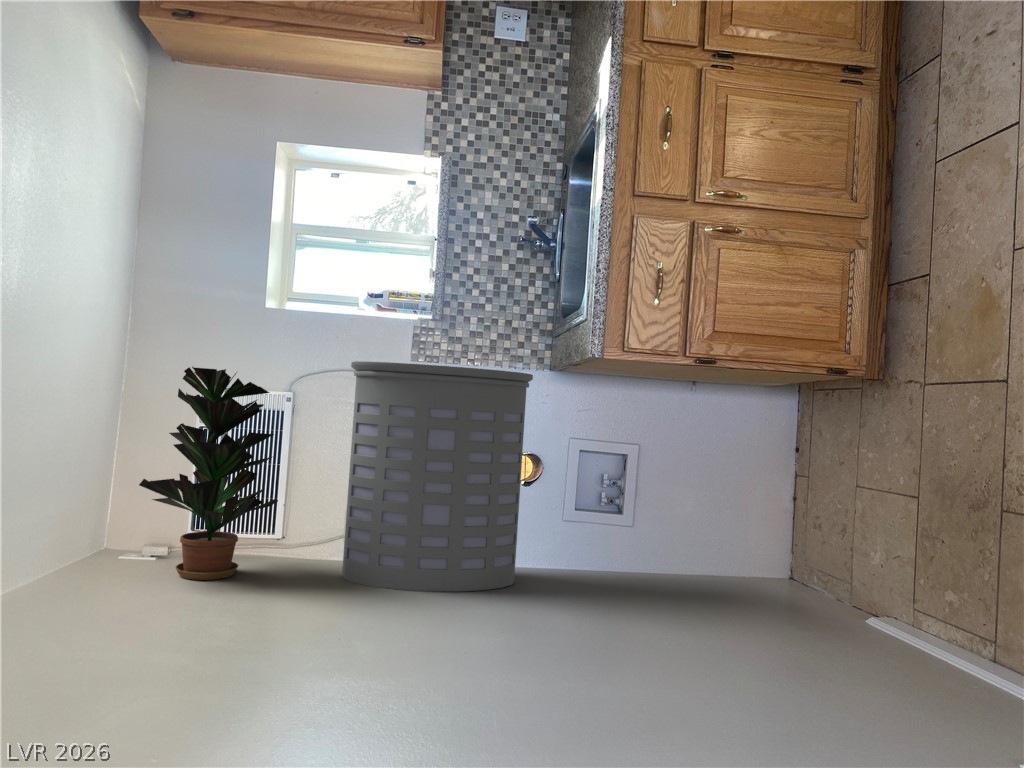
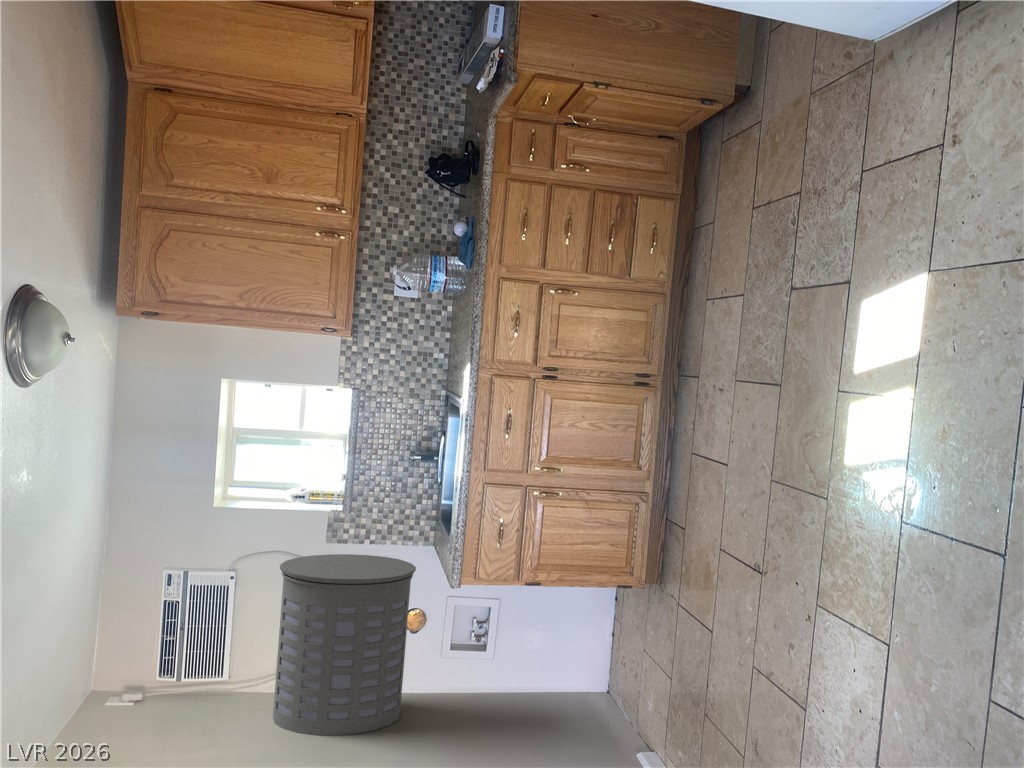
potted plant: present [139,367,278,580] -> none [121,572,225,735]

